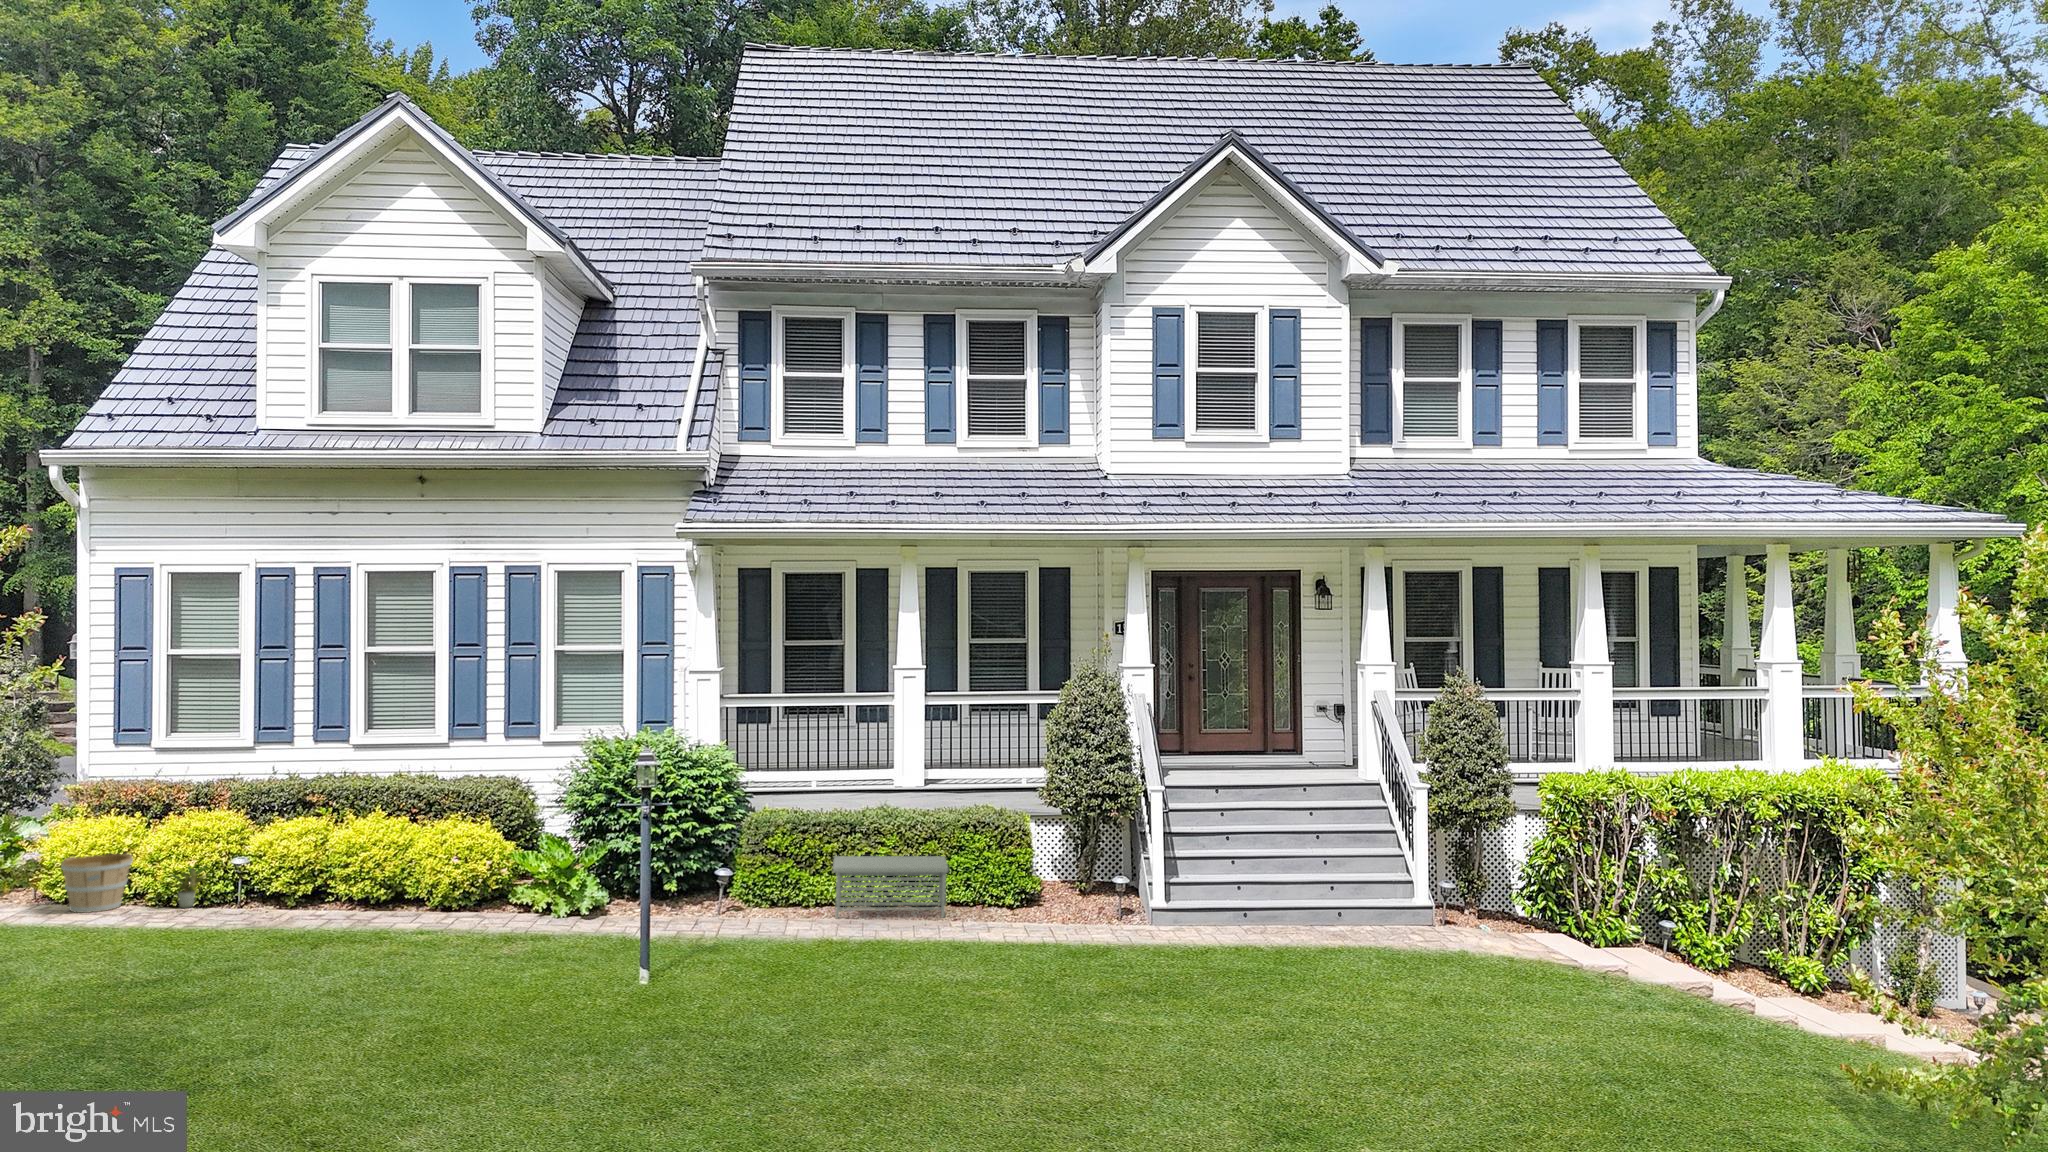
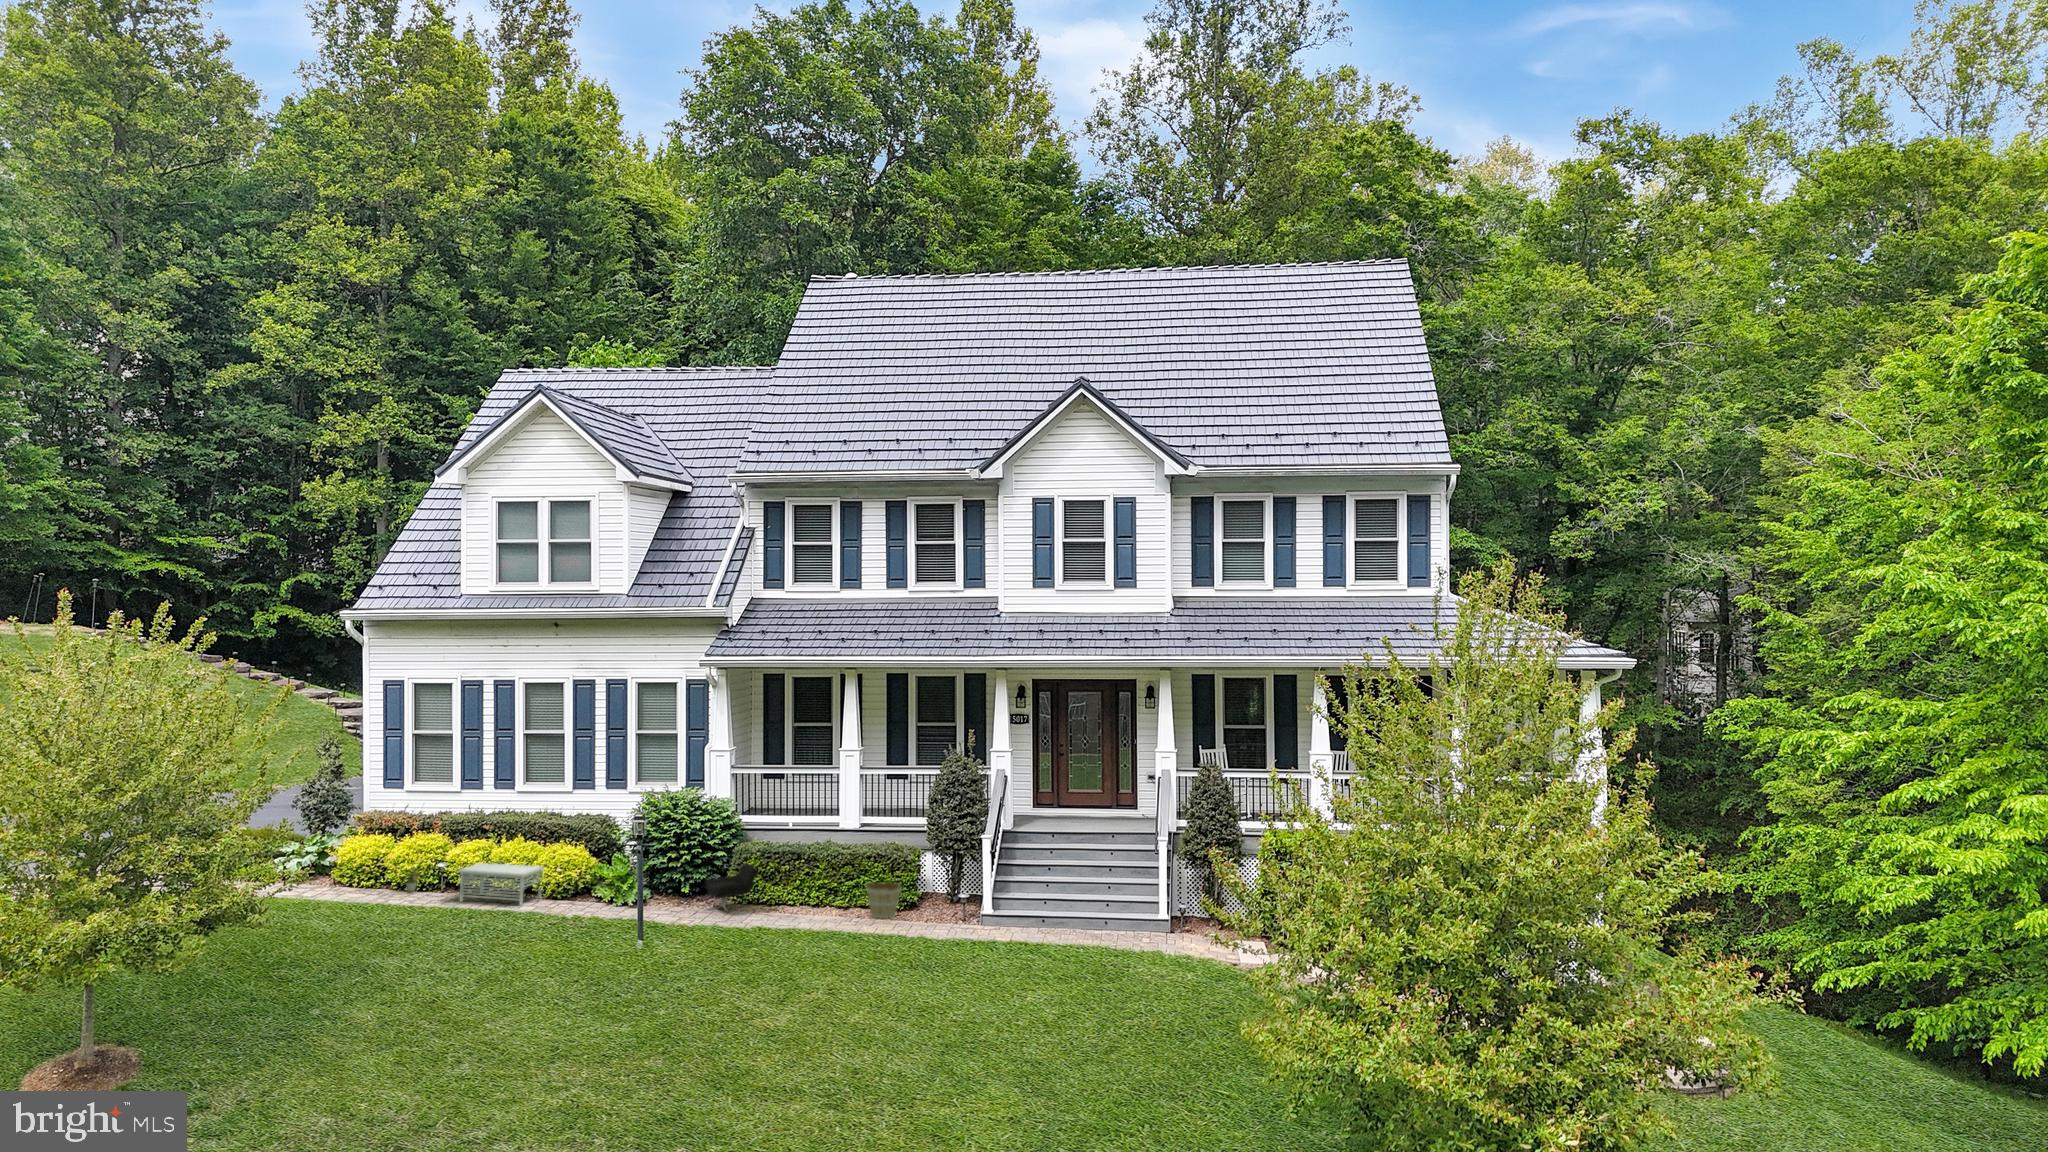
lounge chair: none [707,841,795,919] -> present [705,863,757,911]
wooden bucket: present [61,853,133,913] -> present [866,882,901,919]
storage bench: present [833,856,948,918] -> present [458,863,544,906]

